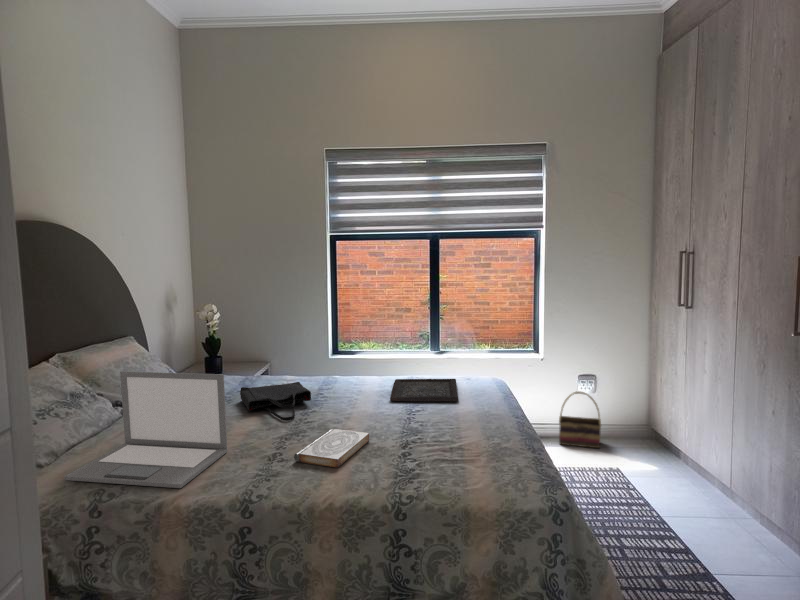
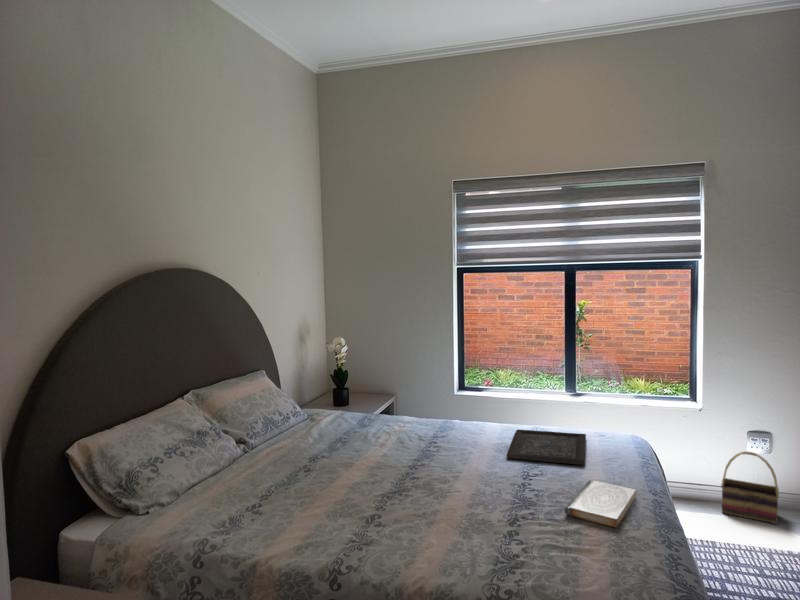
laptop: present [64,371,228,488] -> none [182,417,330,547]
tote bag: present [240,382,311,421] -> none [354,427,423,473]
book: present [294,429,369,468] -> present [564,480,636,528]

